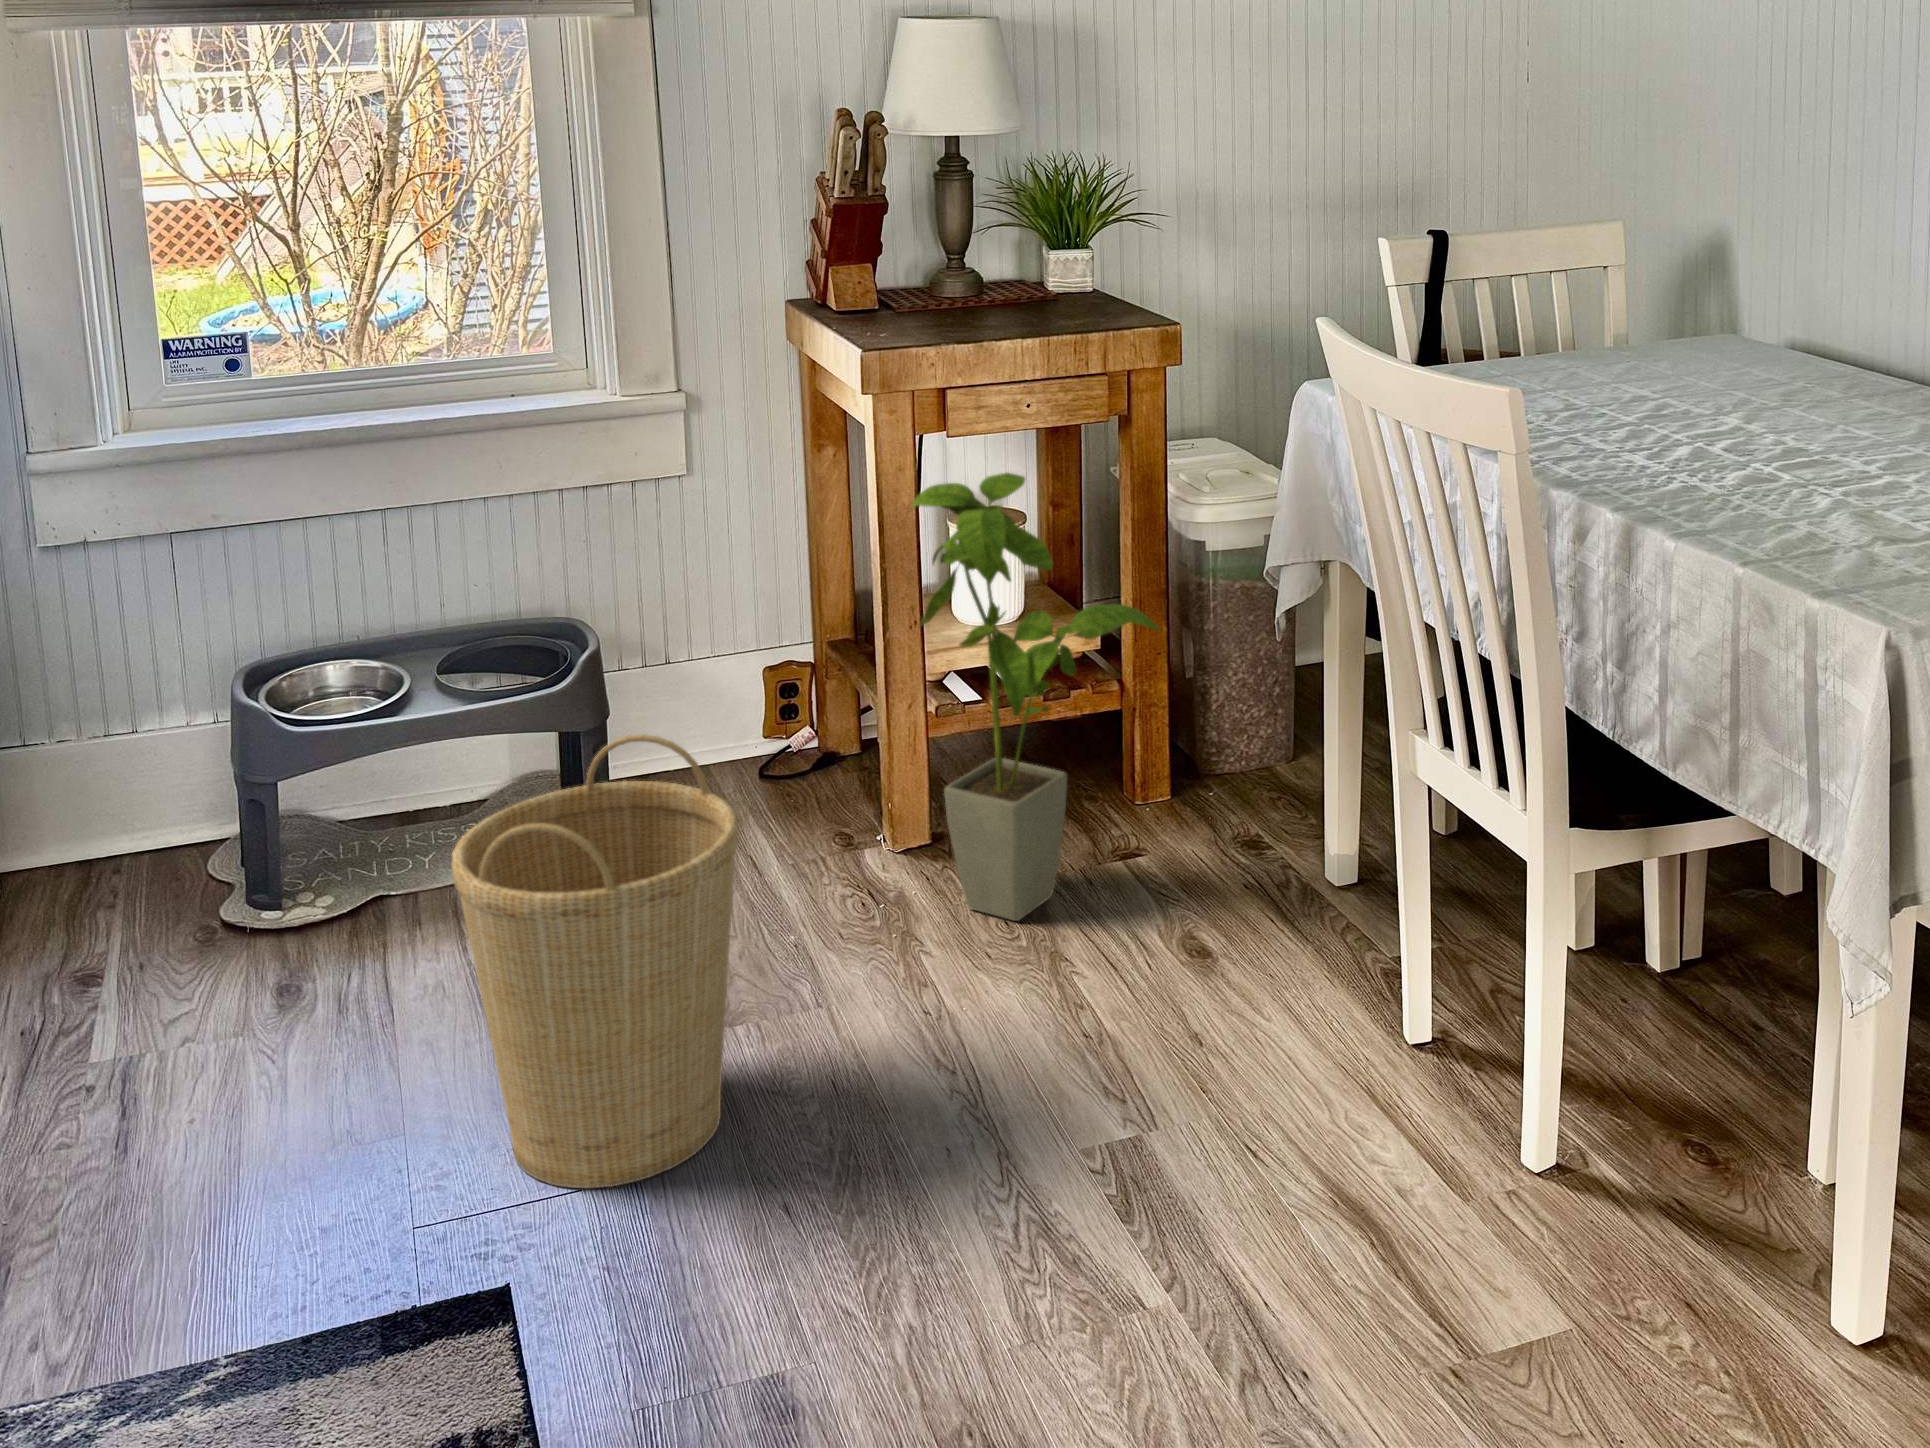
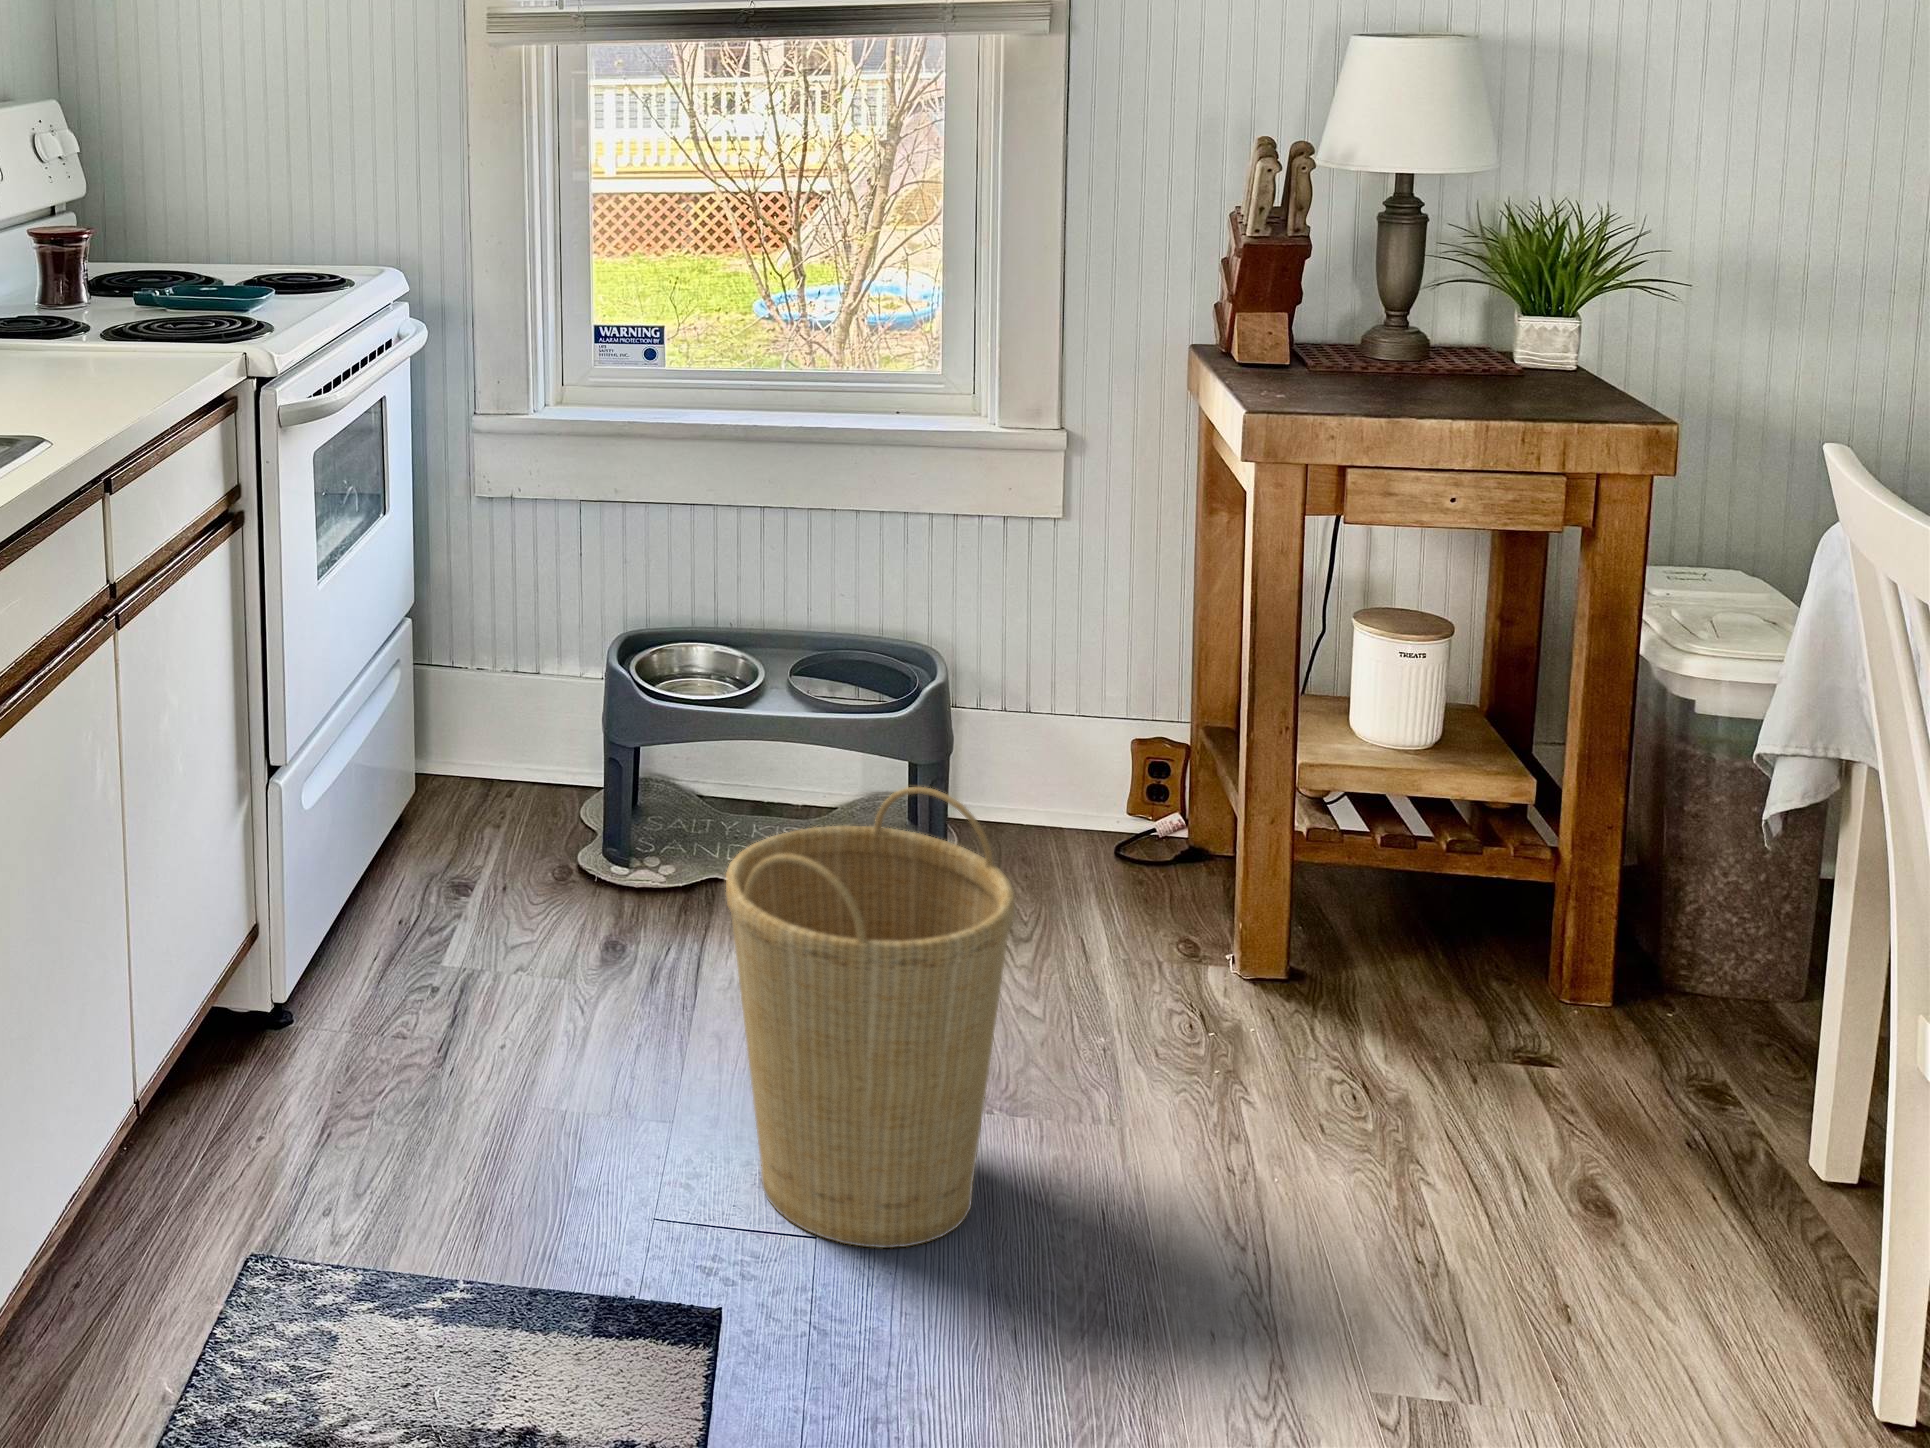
house plant: present [912,473,1161,921] -> none [1273,578,1592,1101]

